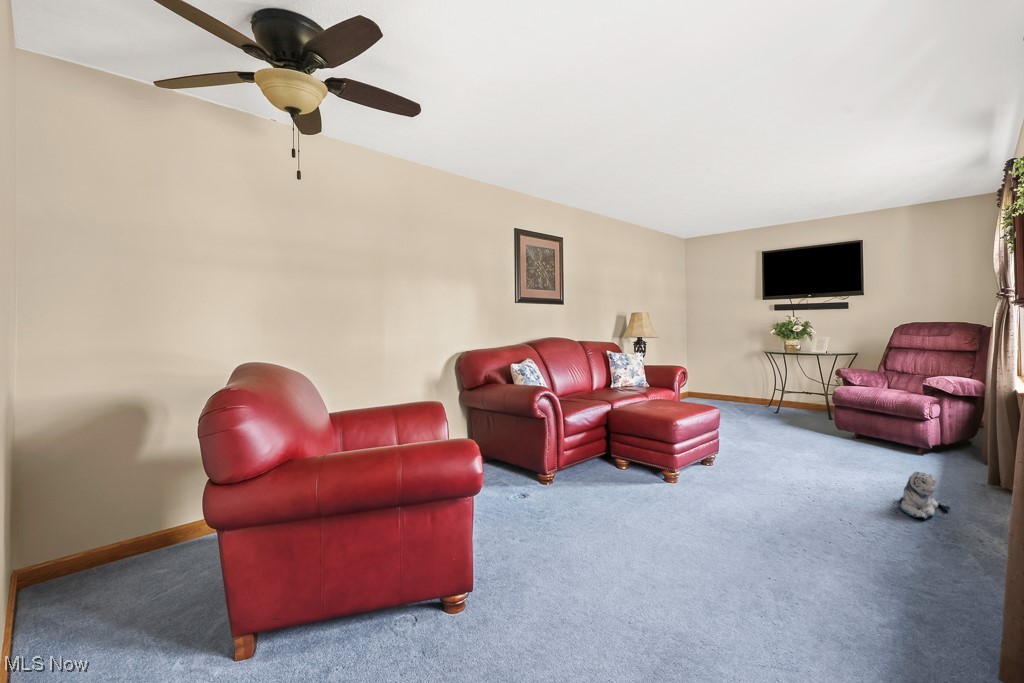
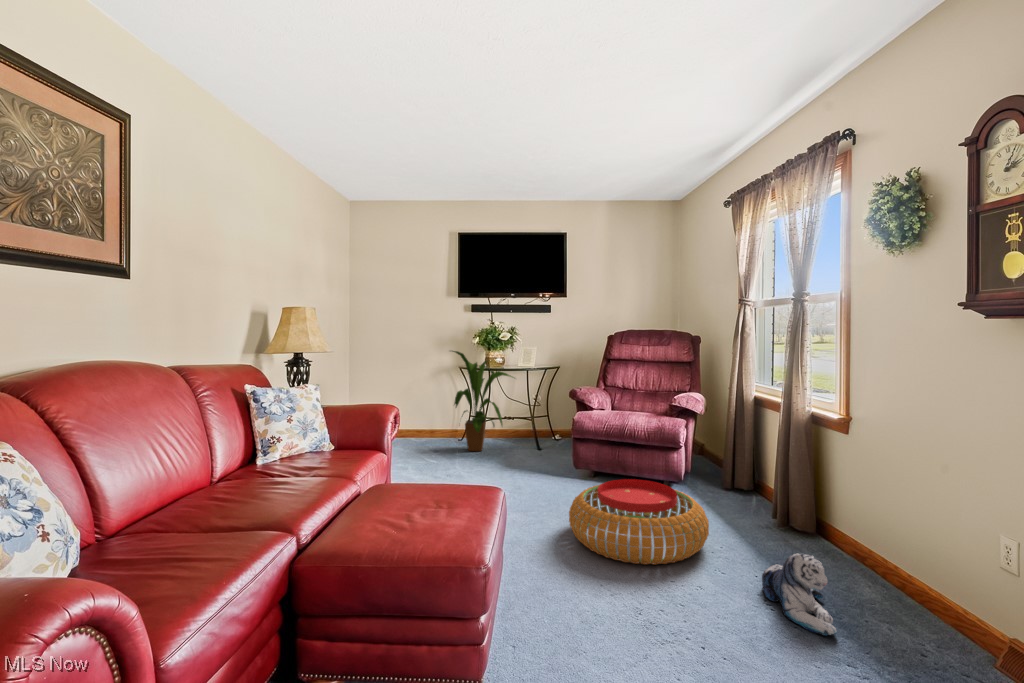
house plant: none [746,338,807,414] -> present [452,351,514,451]
pouf: none [785,427,901,479] -> present [569,479,709,565]

